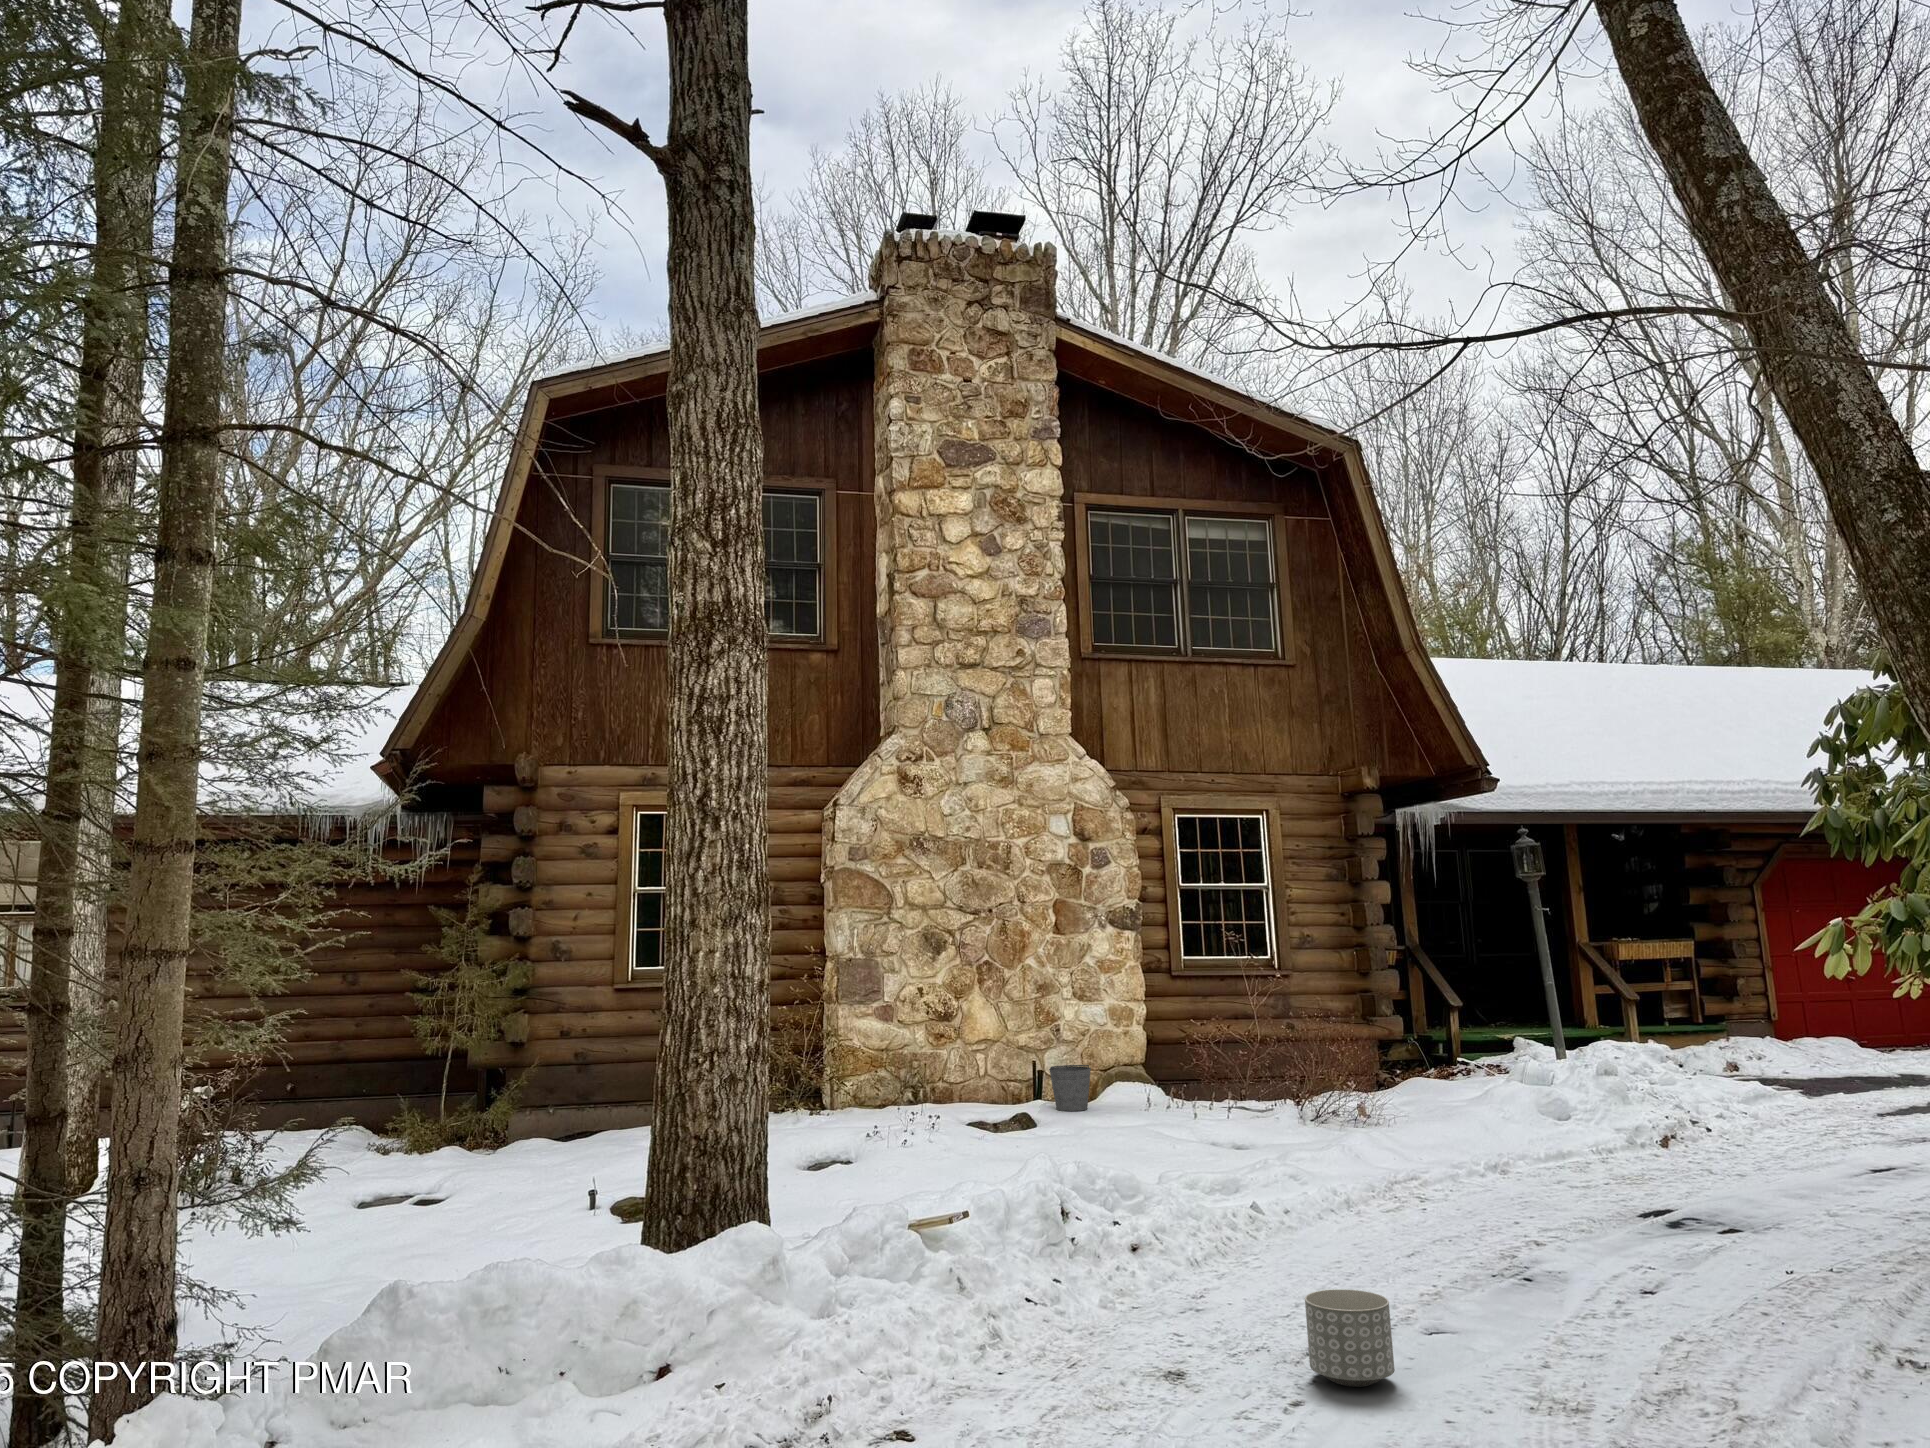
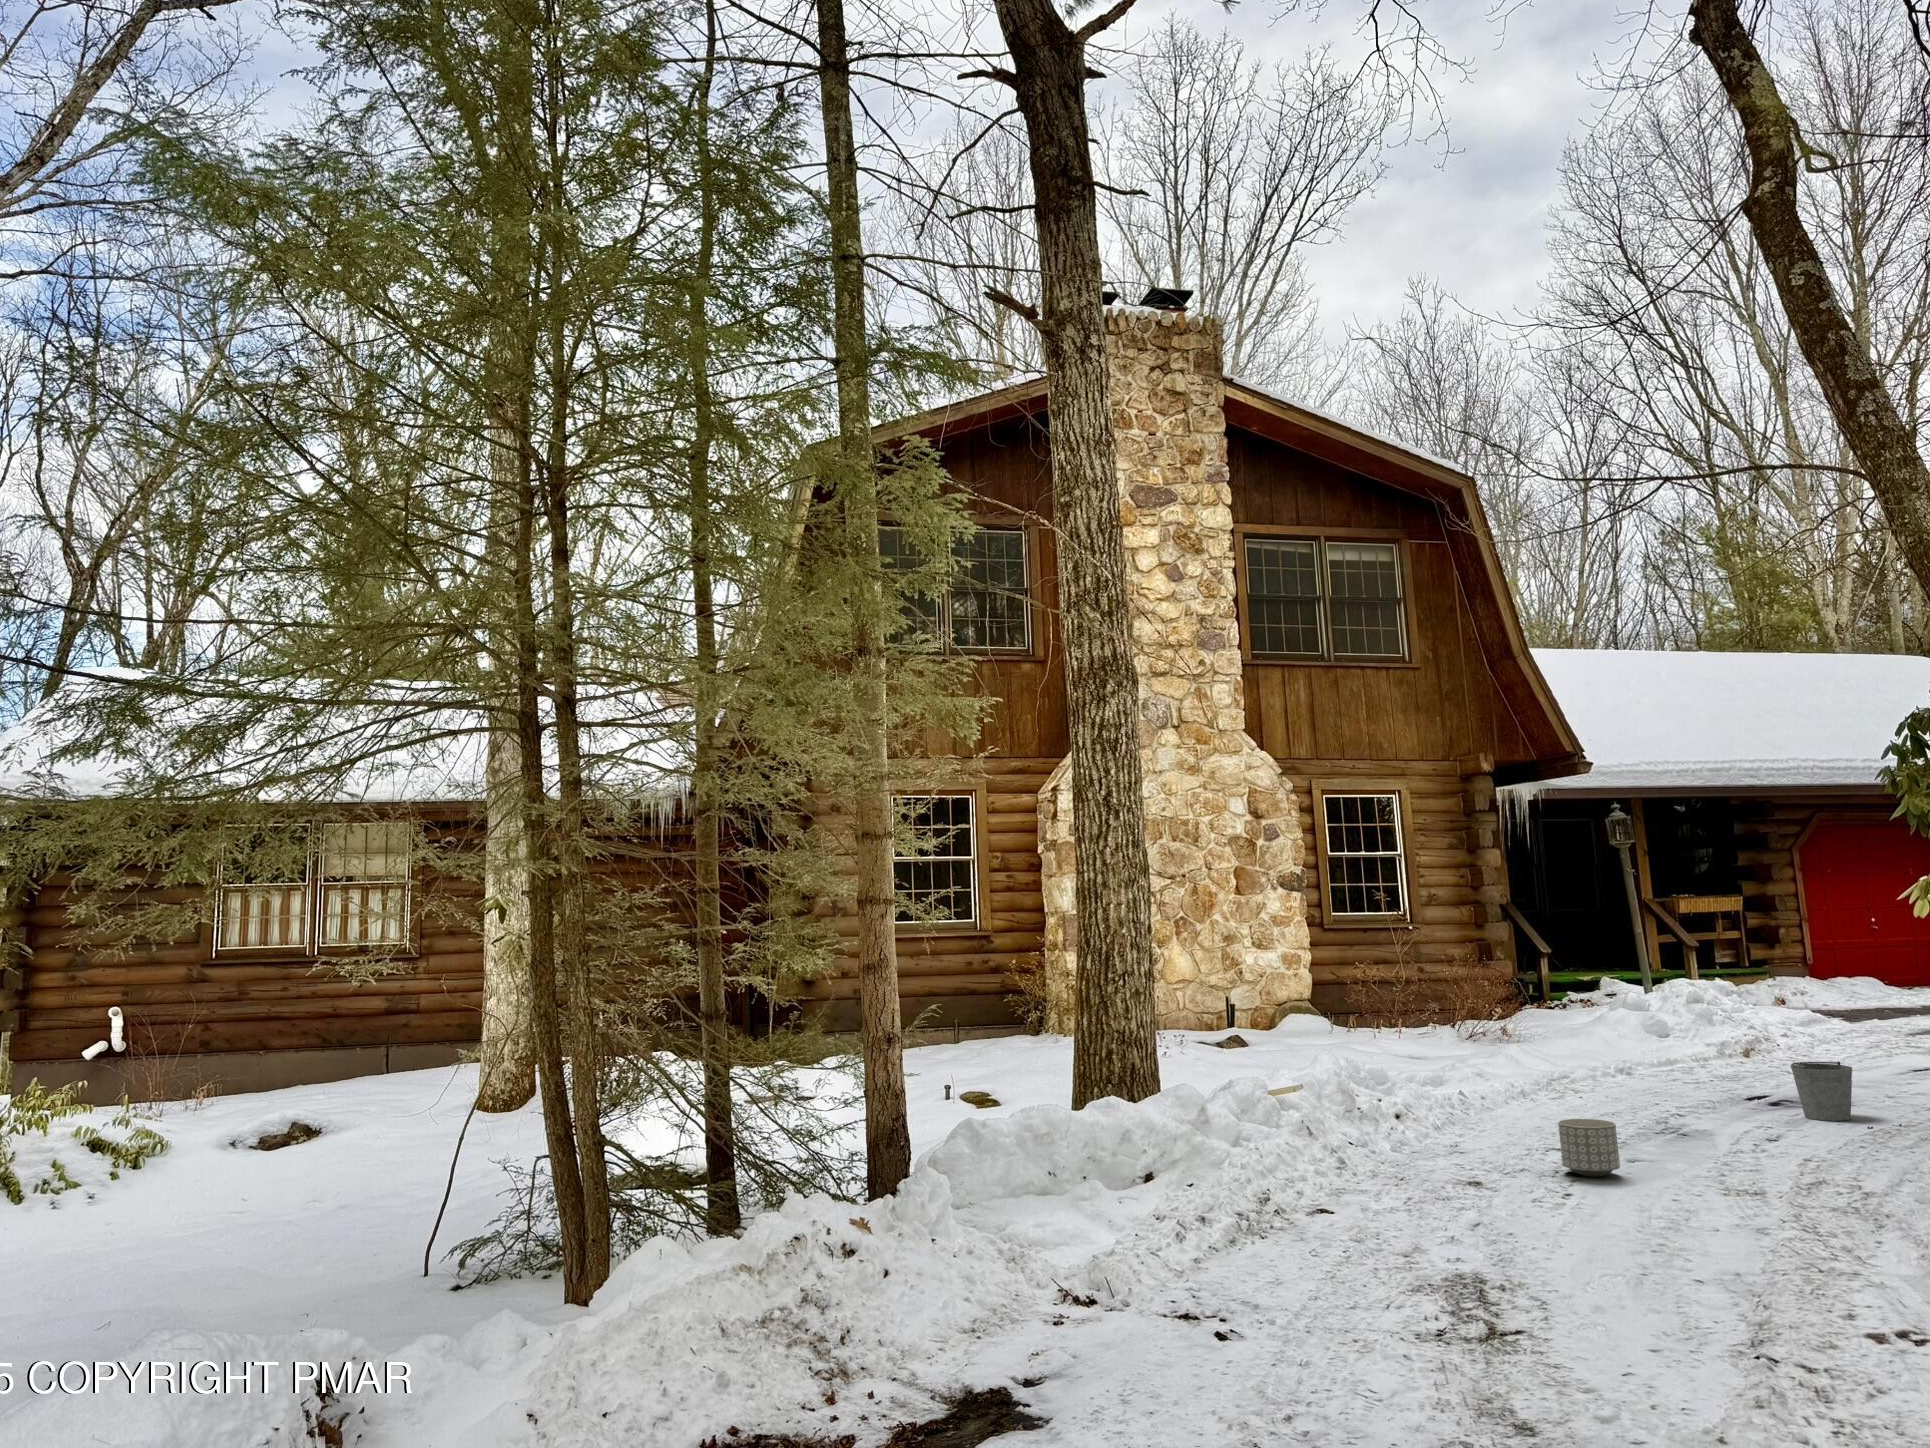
bucket: present [1049,1065,1091,1111] -> present [1791,1061,1852,1121]

